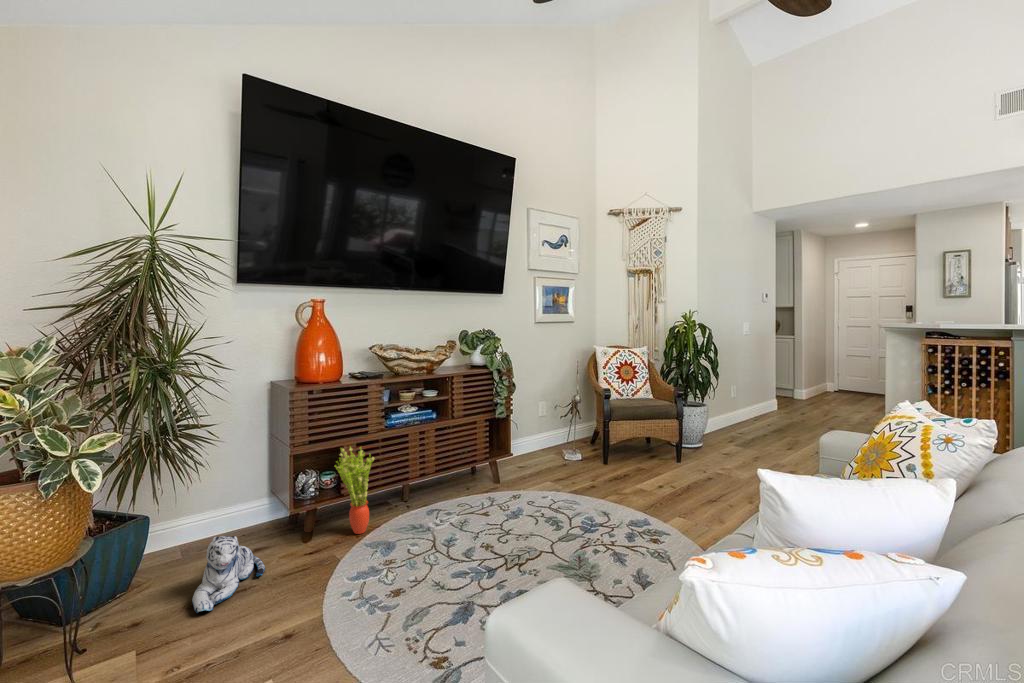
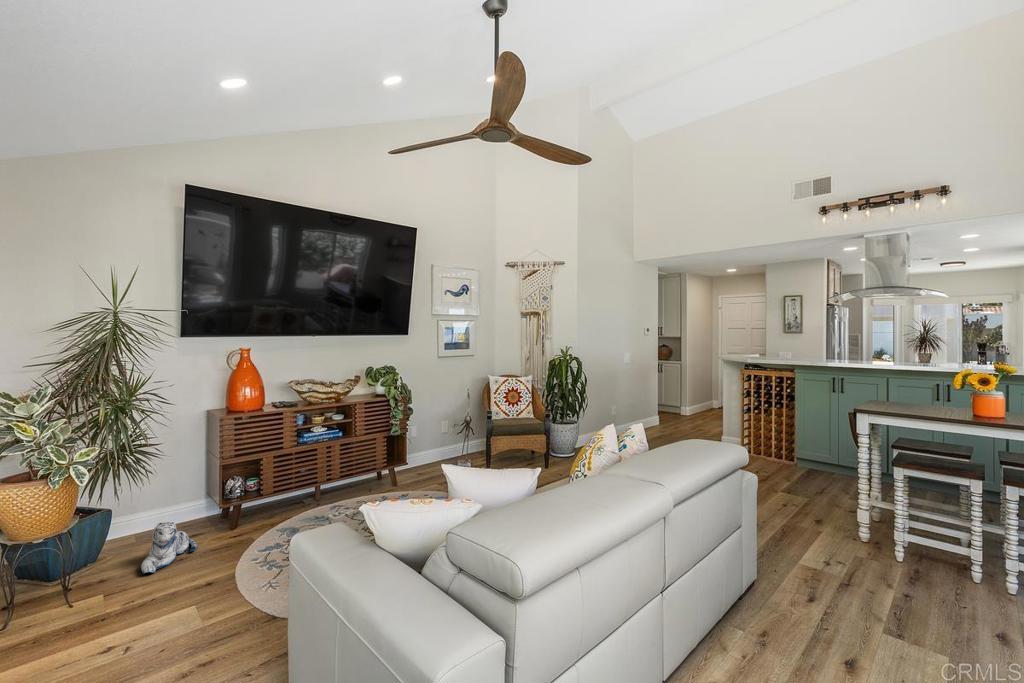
potted plant: present [335,447,374,534] -> none [254,458,286,524]

